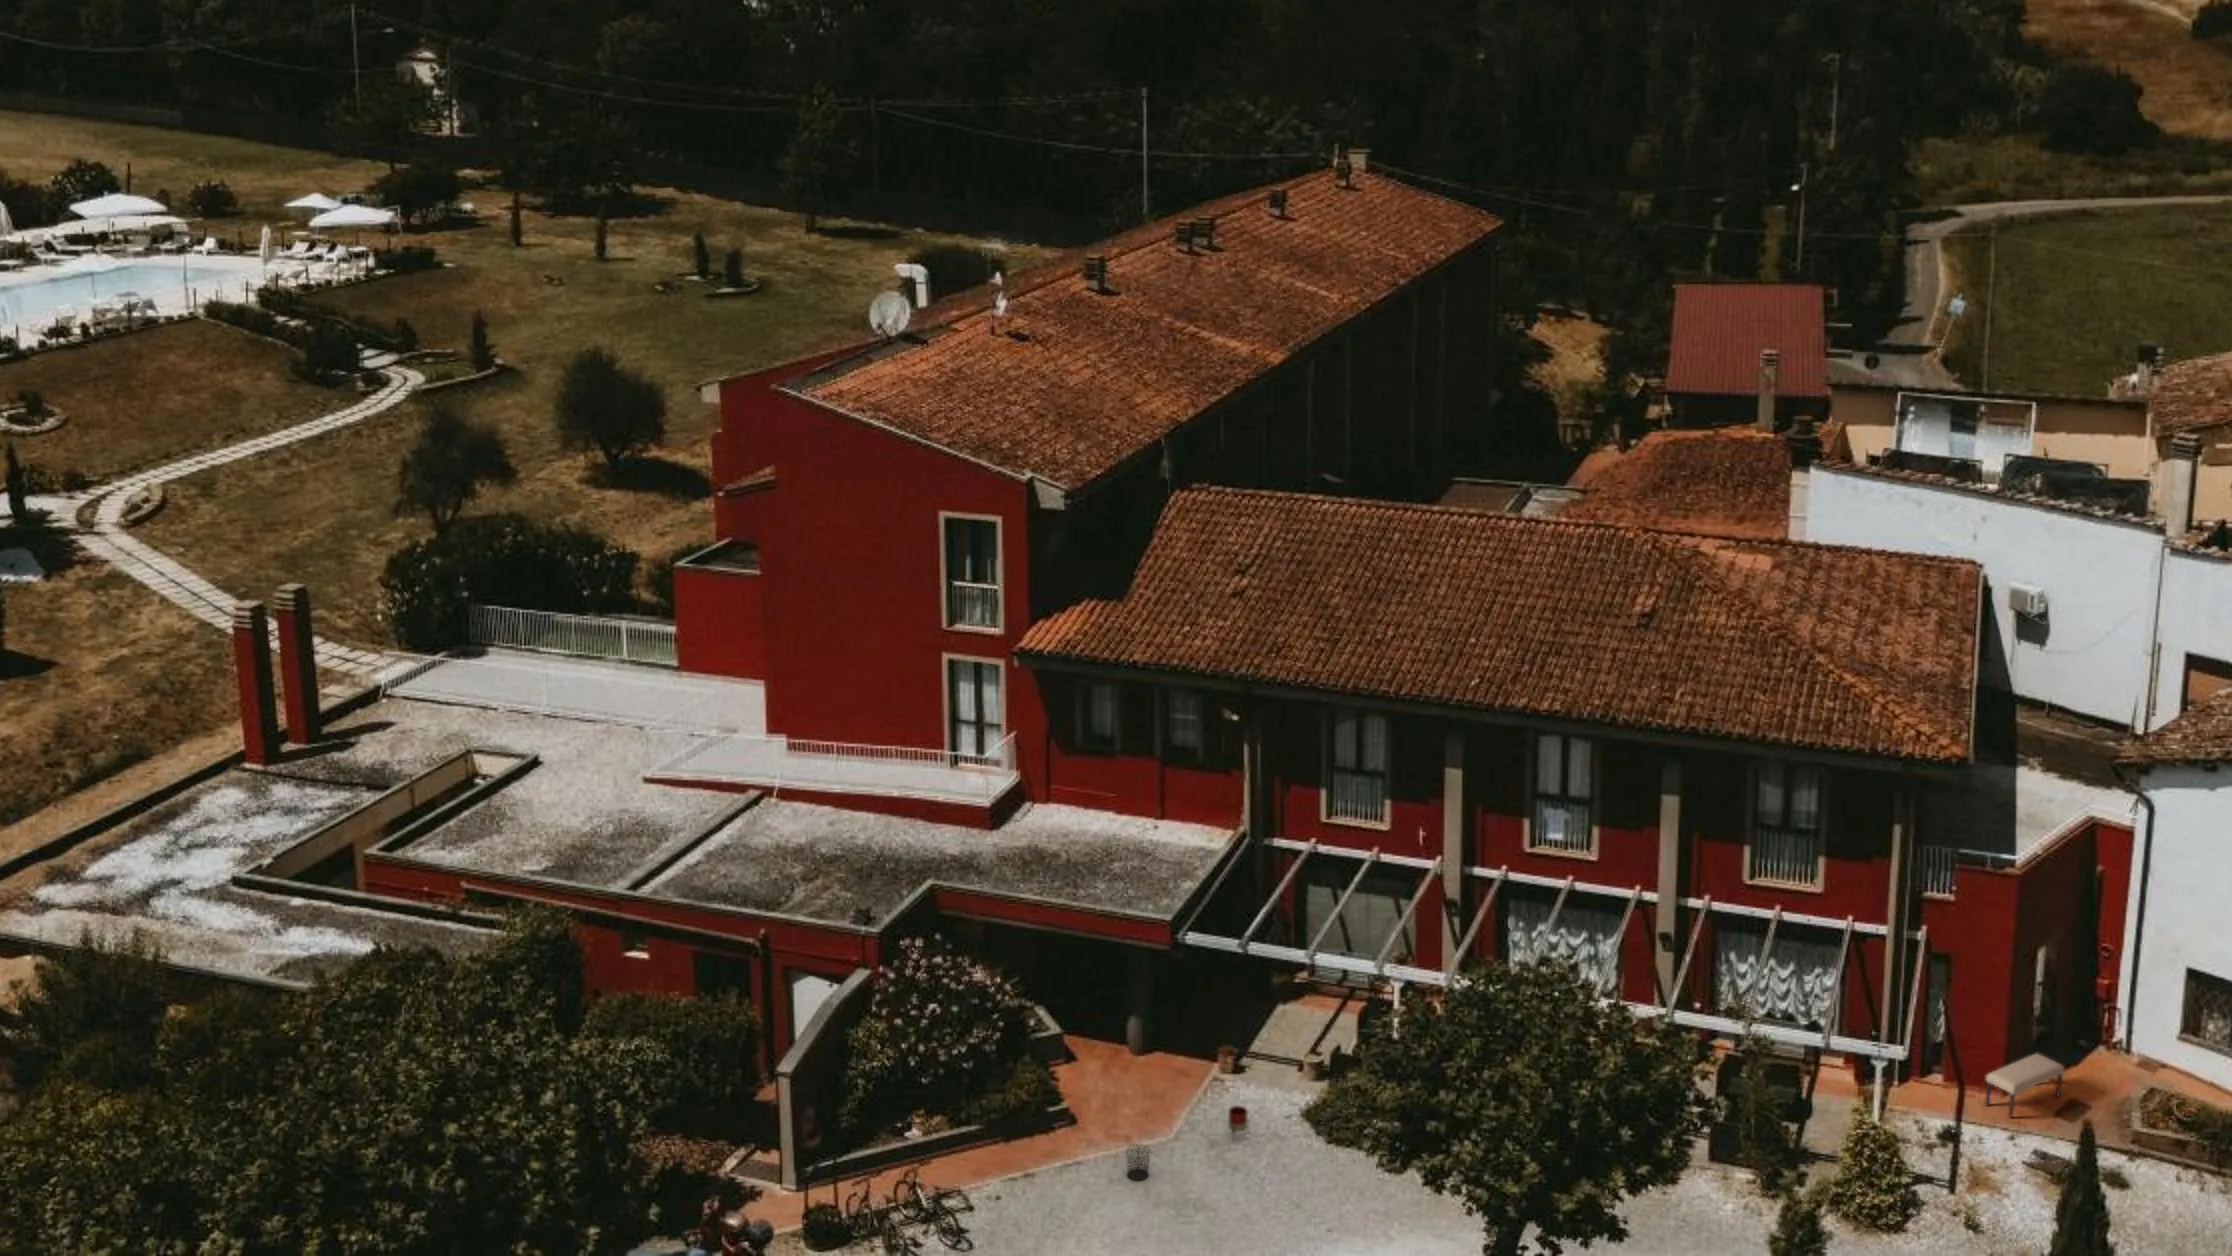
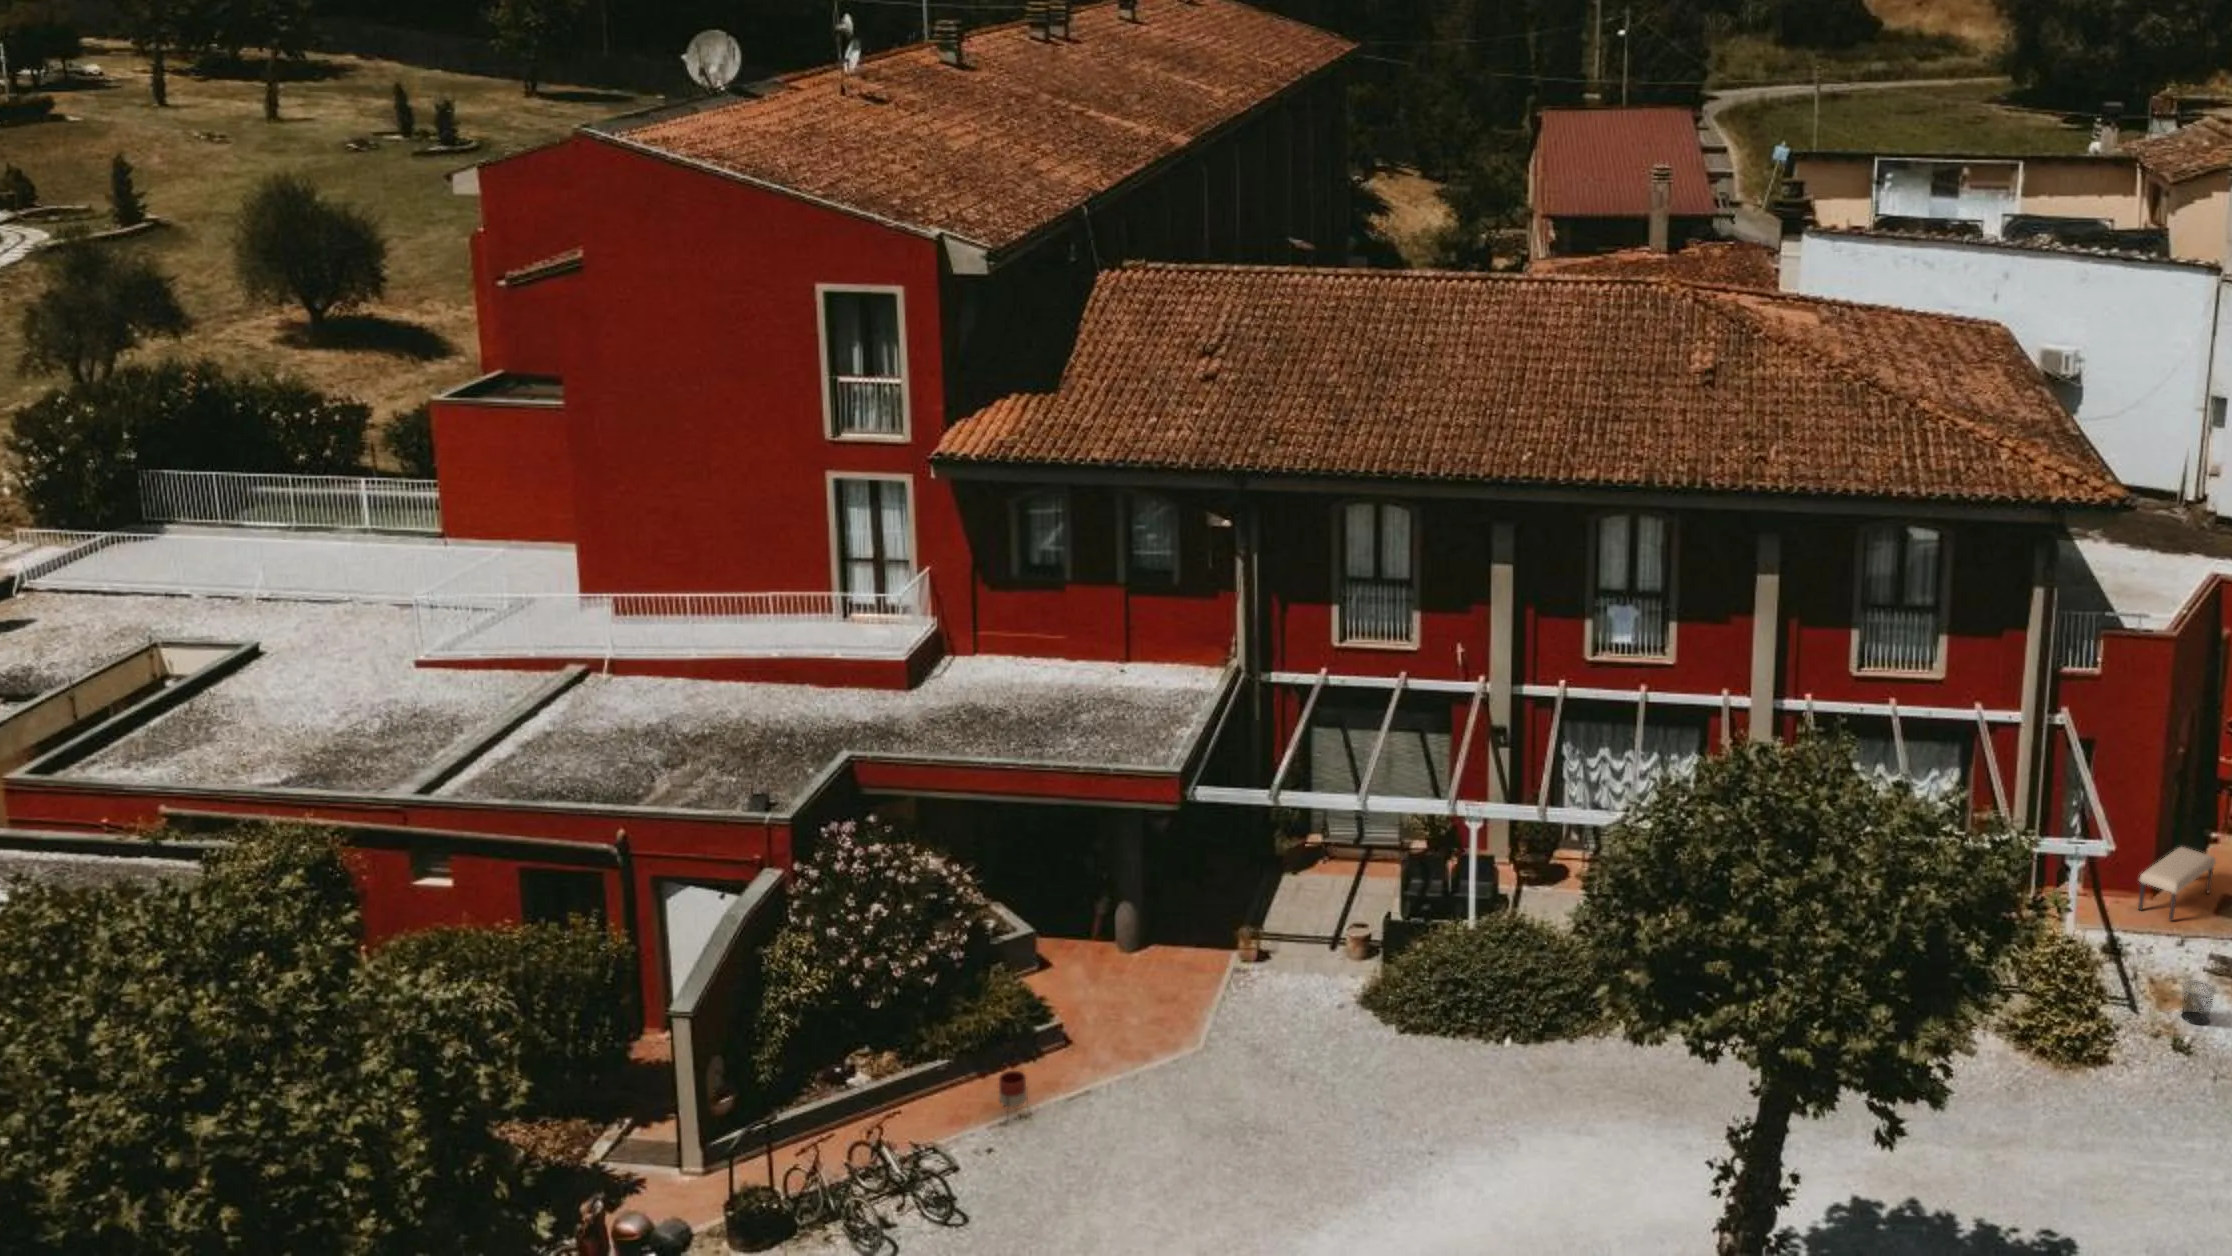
planter: present [1228,1106,1248,1132] -> present [999,1071,1027,1108]
waste bin: present [1126,1145,1149,1180] -> present [2182,981,2214,1024]

